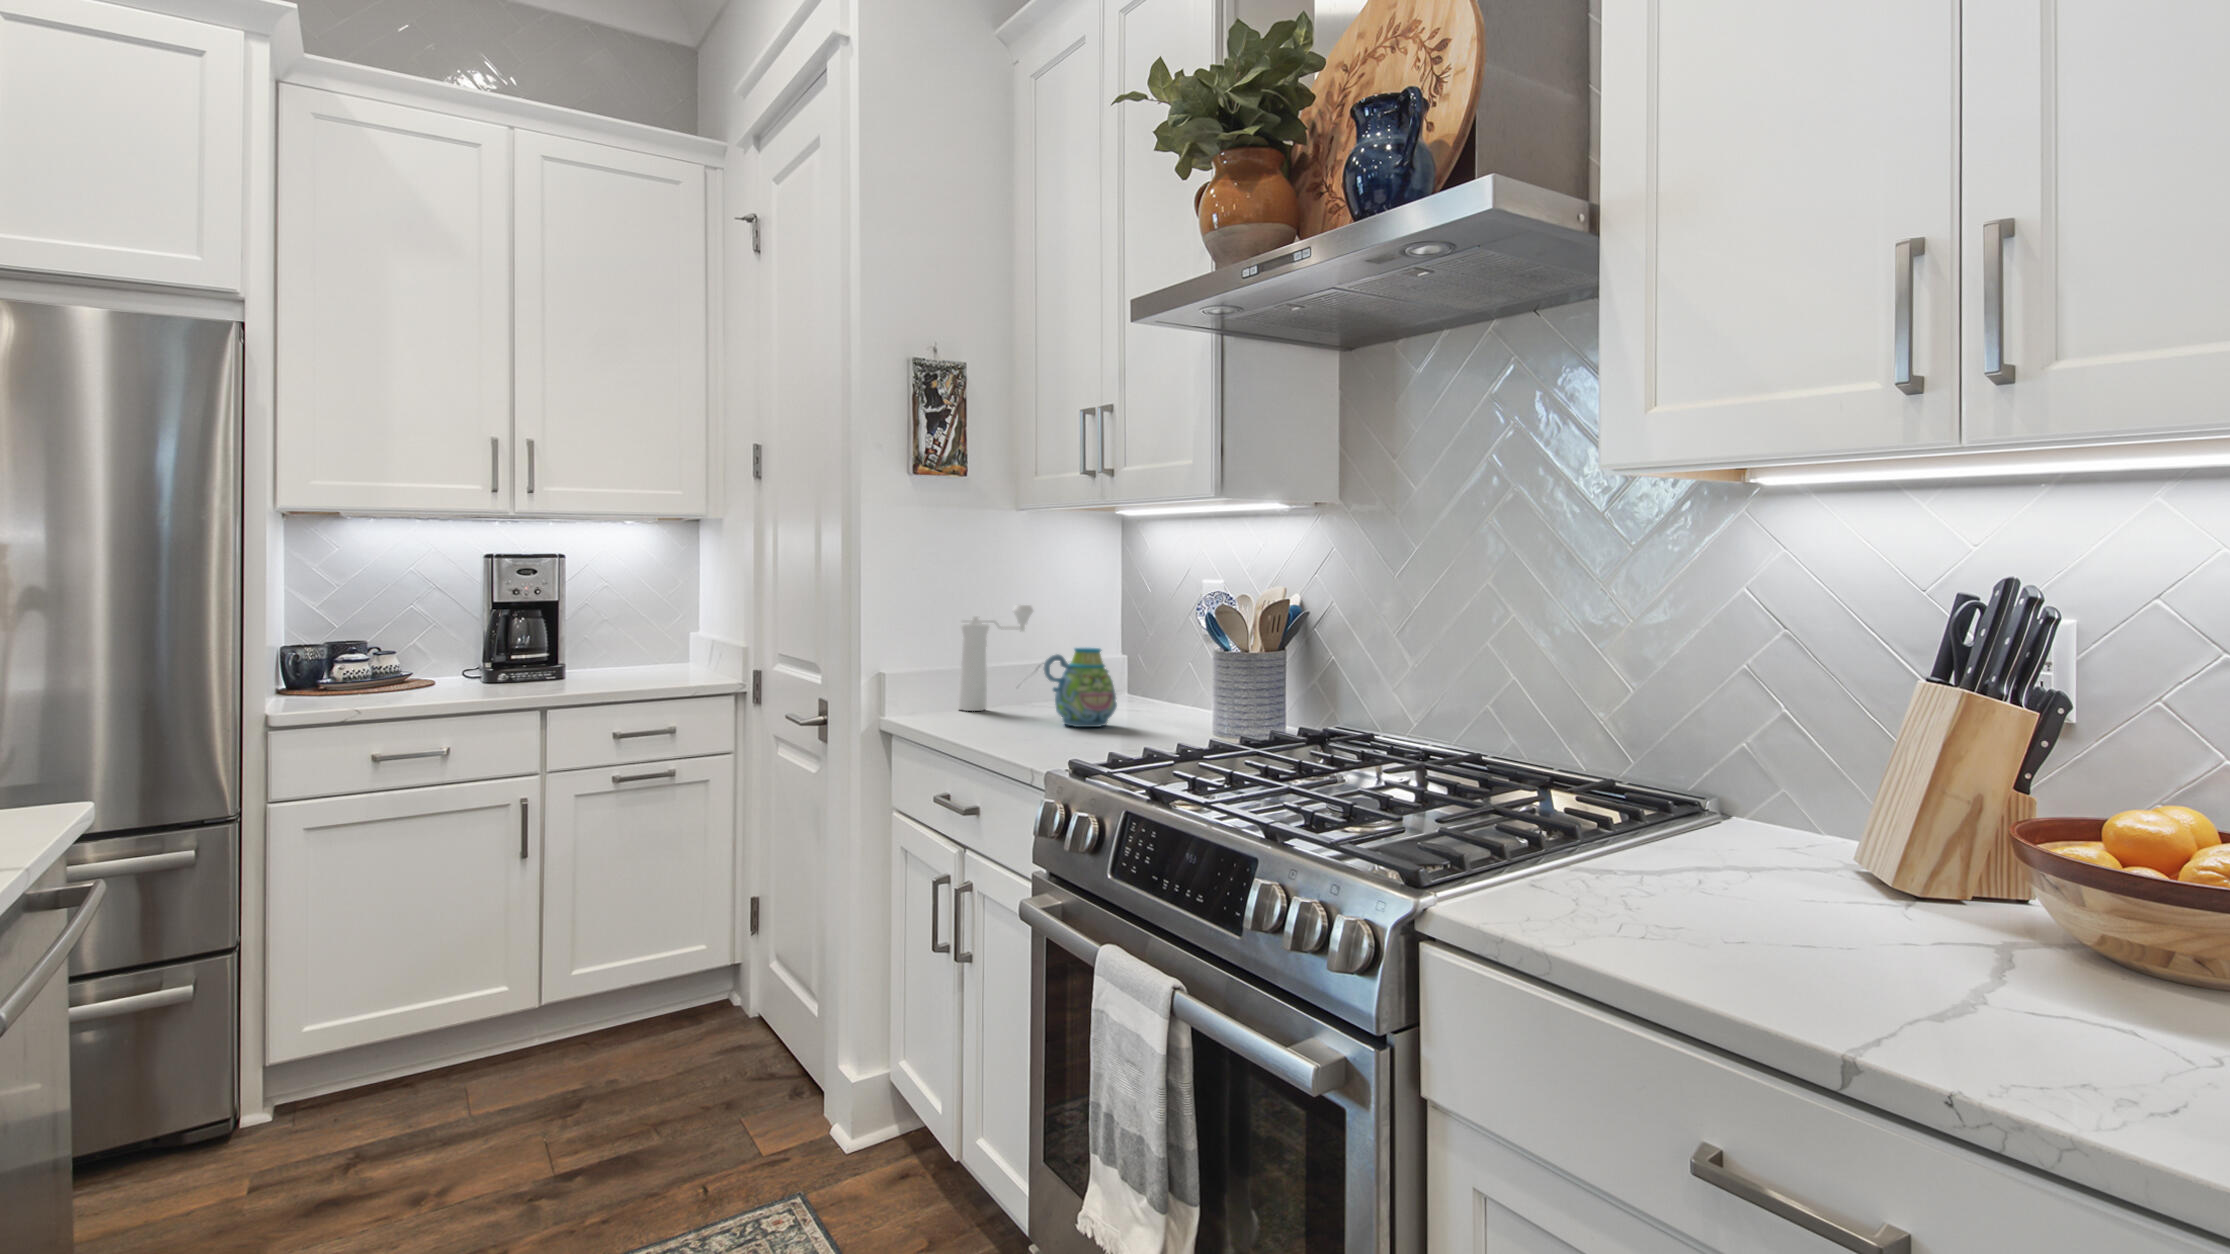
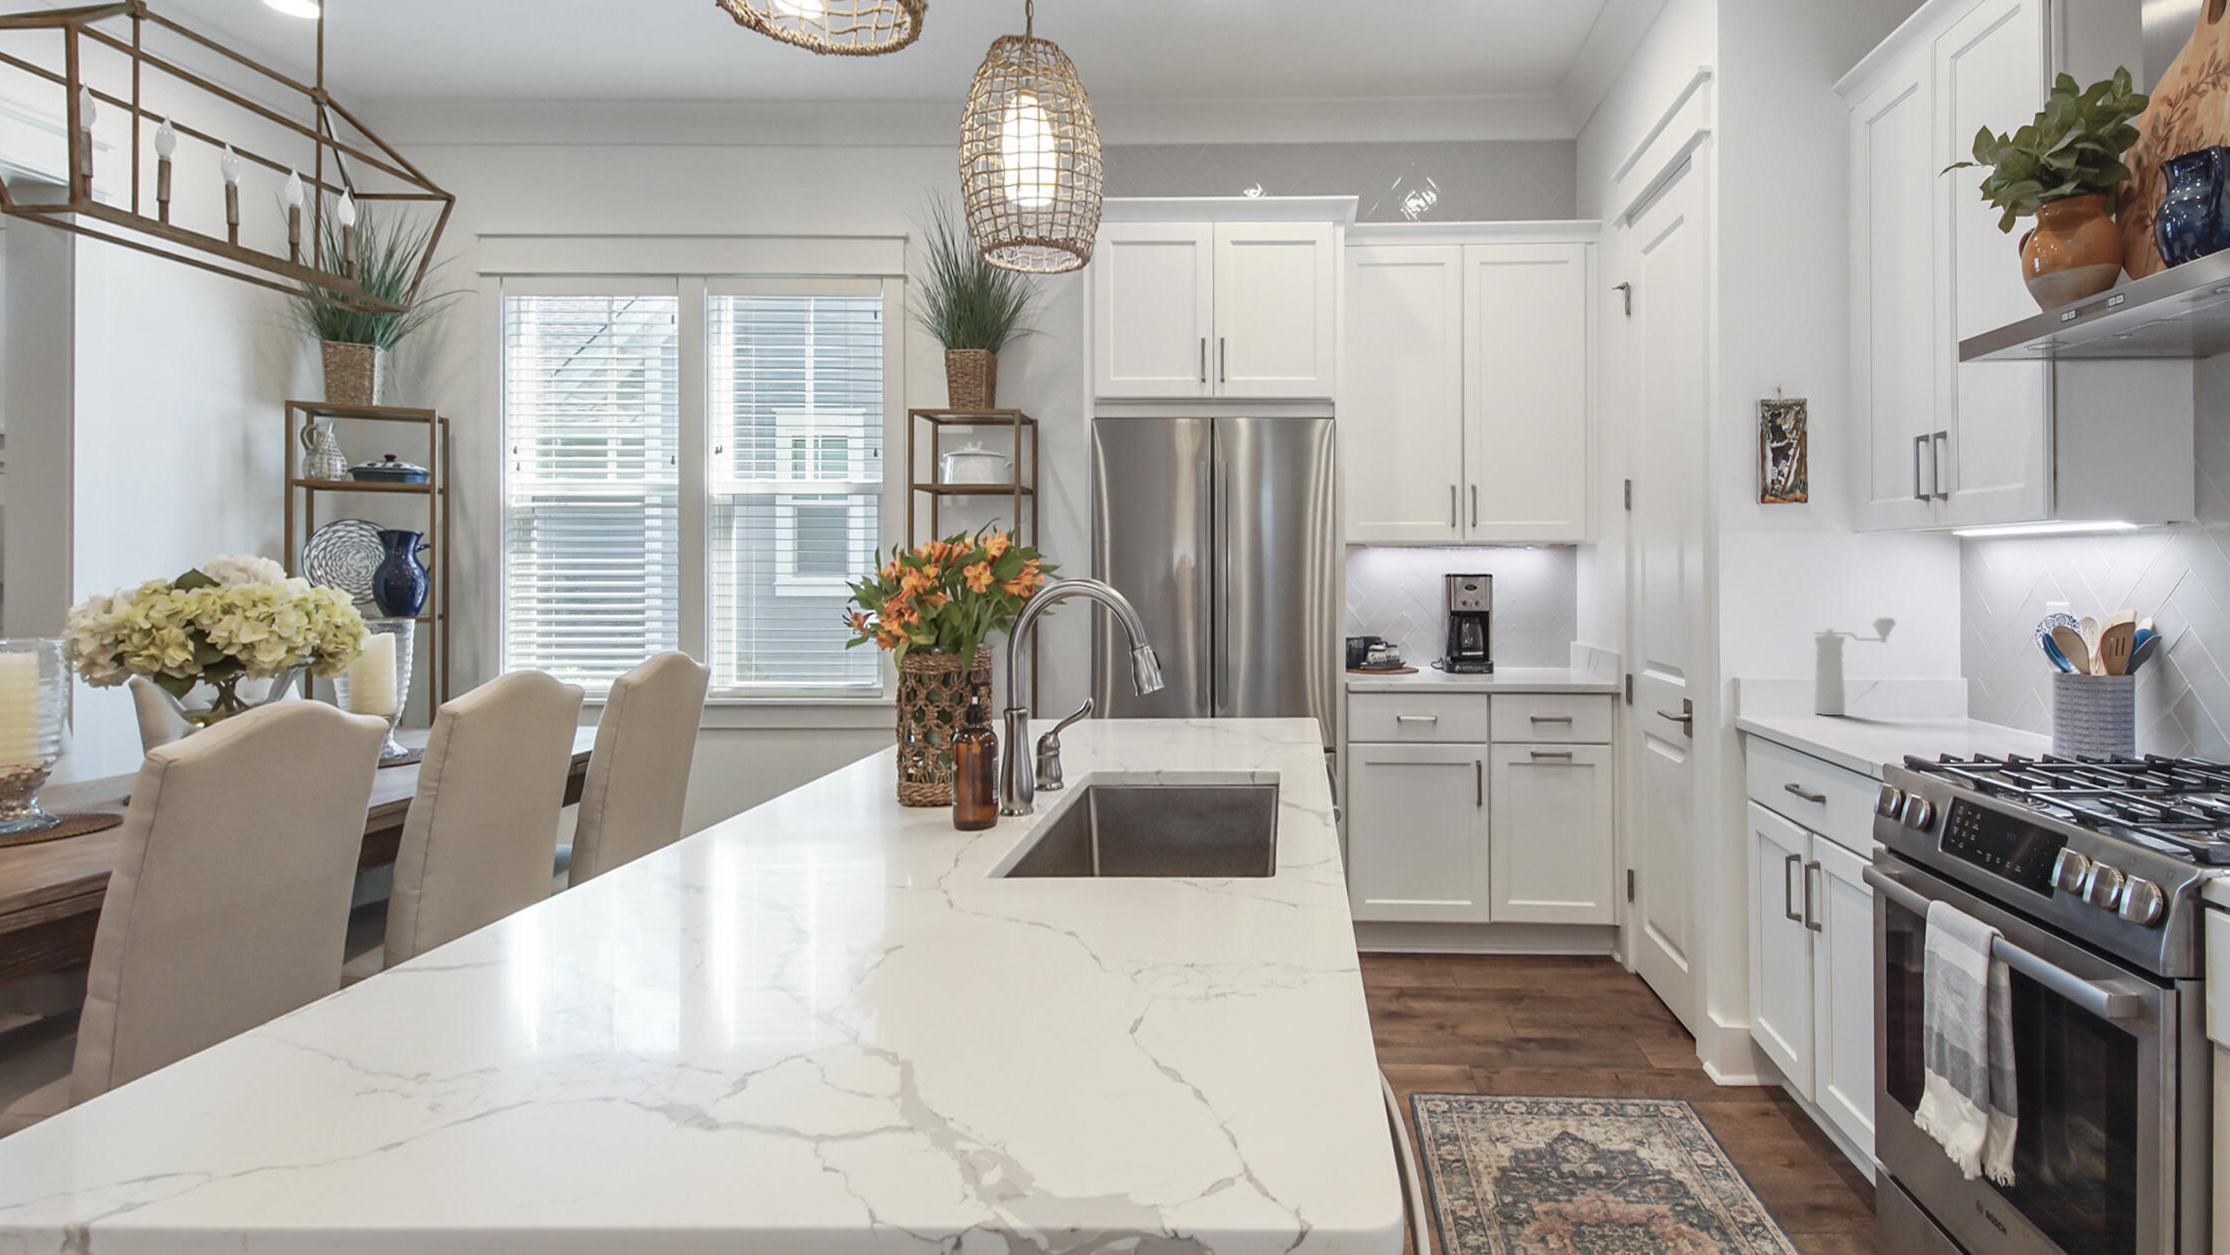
mug: present [1044,648,1117,727] -> none [1899,658,1990,734]

